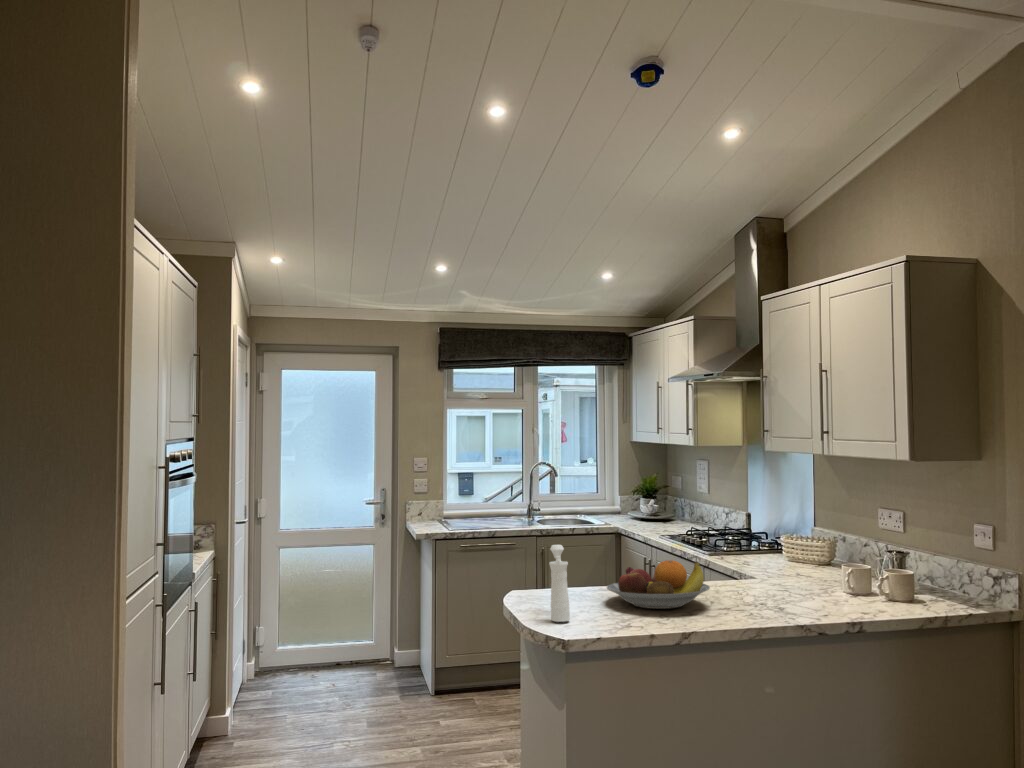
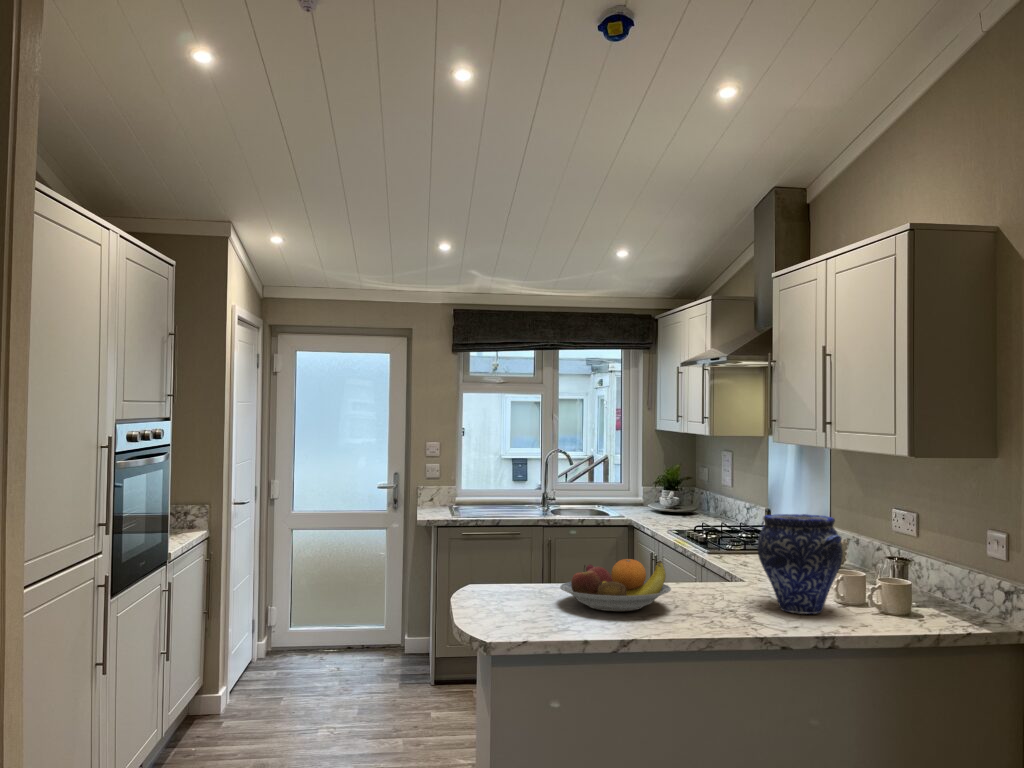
vase: none [780,515,858,604] -> present [757,514,843,614]
pepper mill: present [549,545,570,622] -> none [485,538,509,621]

